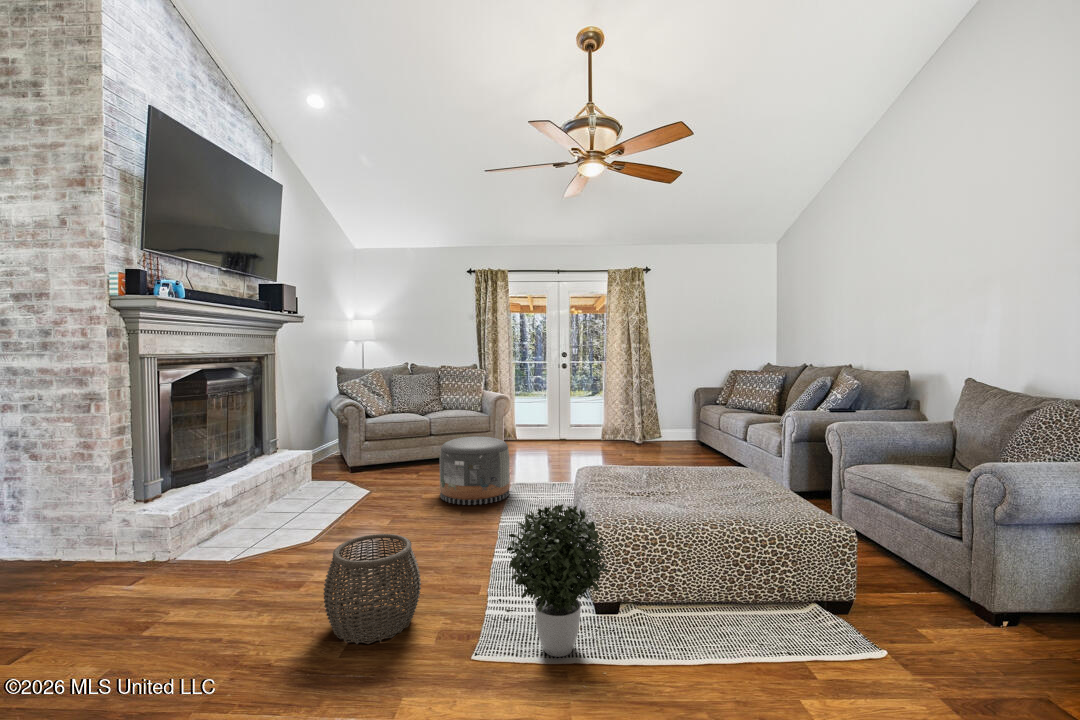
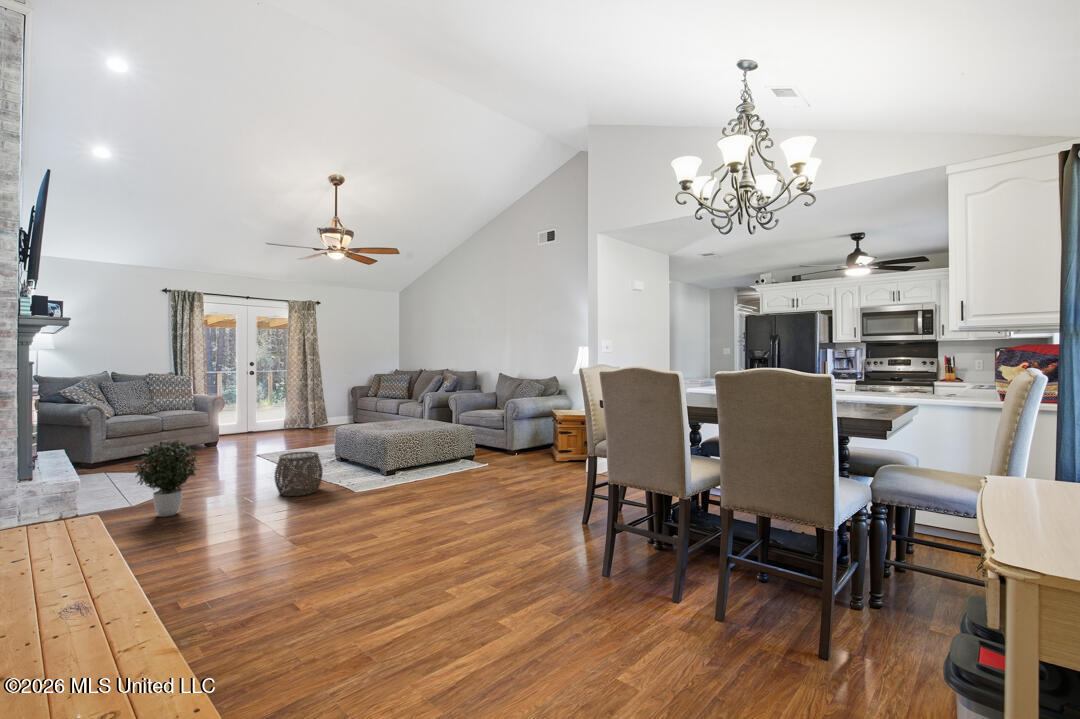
pouf: present [440,436,510,505] -> none [218,420,273,465]
potted plant: present [507,504,609,657] -> present [135,440,198,517]

